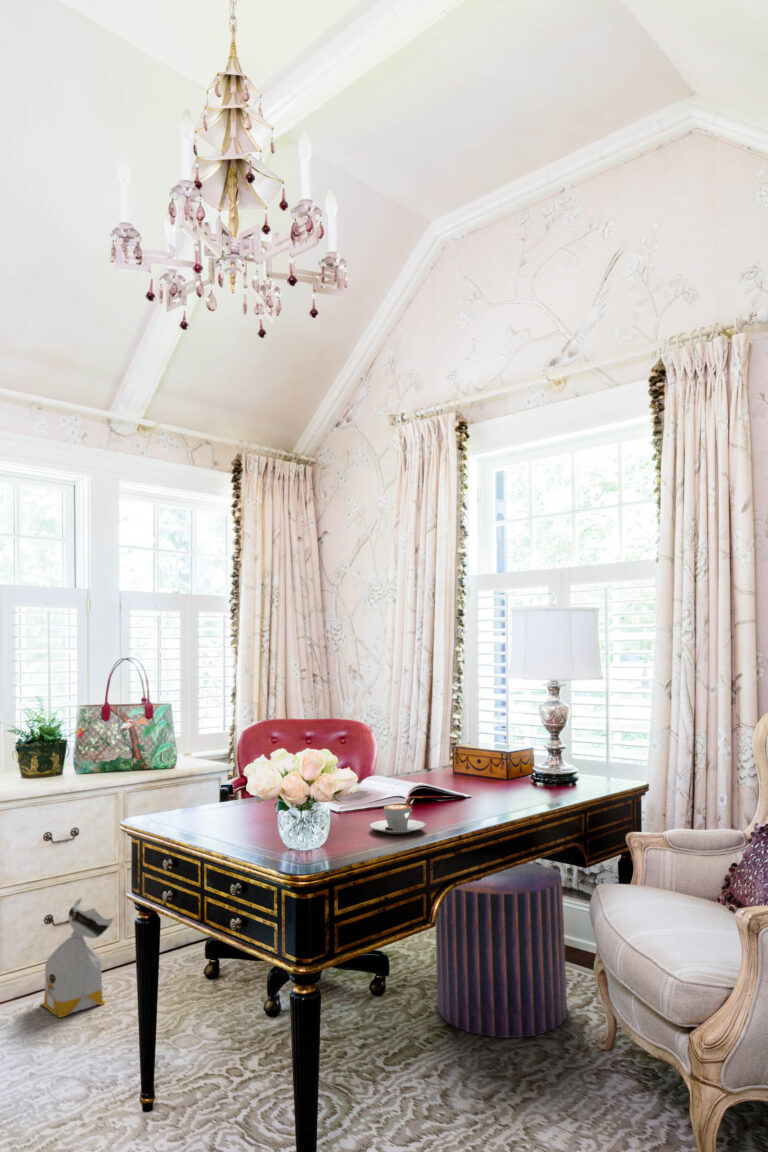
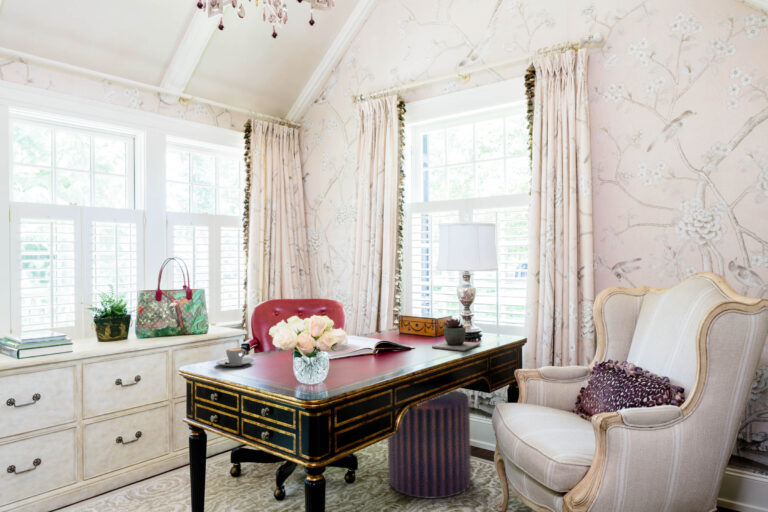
succulent plant: none [497,754,574,804] -> present [432,319,480,351]
coffee cup: present [370,805,425,834] -> present [217,348,254,366]
bag: present [42,898,113,1017] -> none [120,420,170,499]

